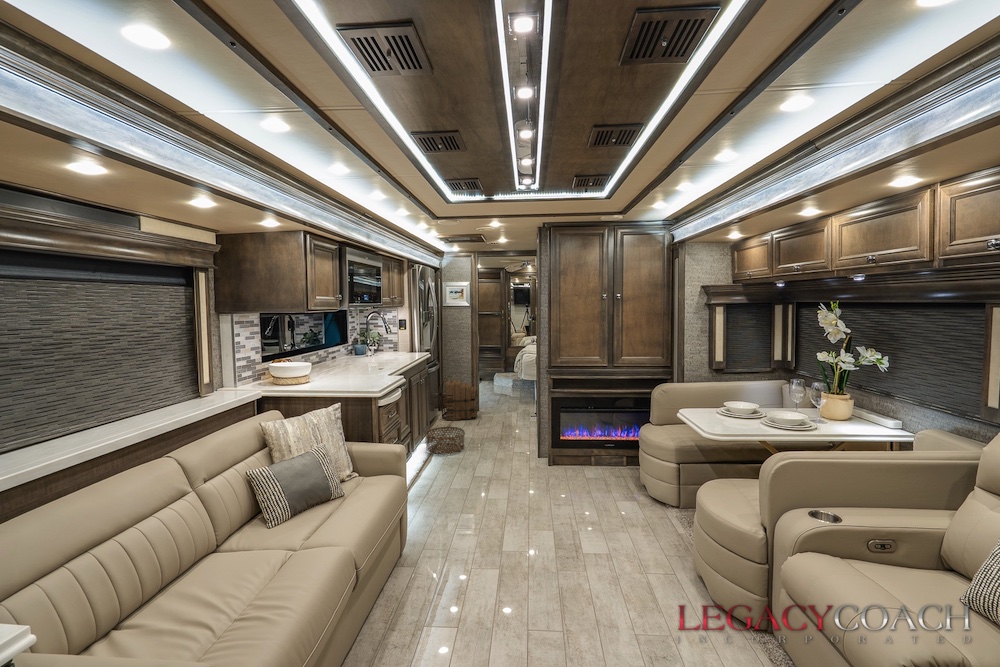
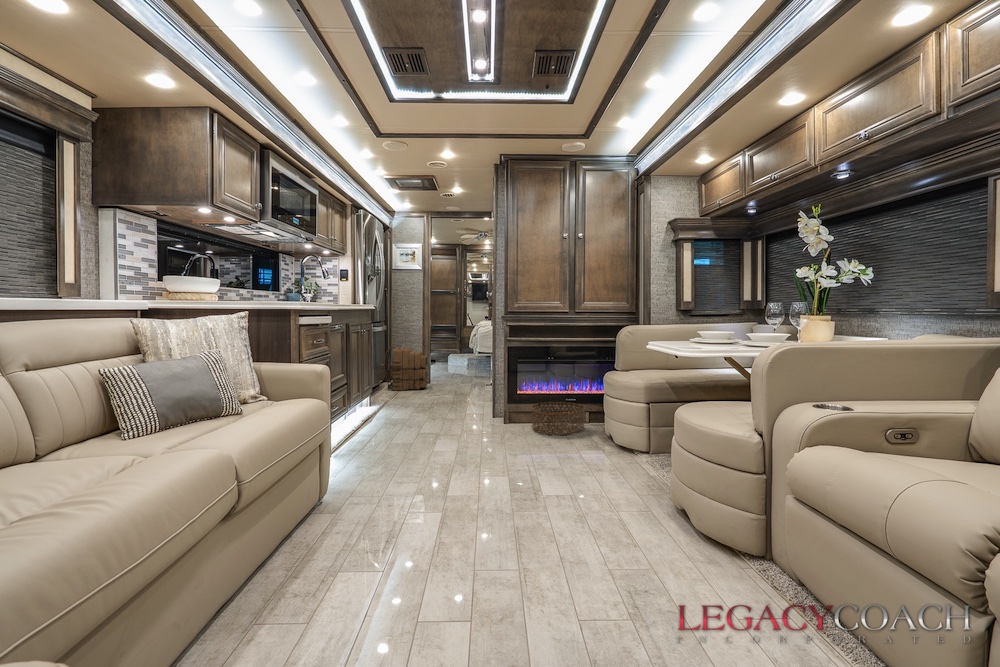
basket: present [425,427,465,454] -> present [531,402,586,435]

